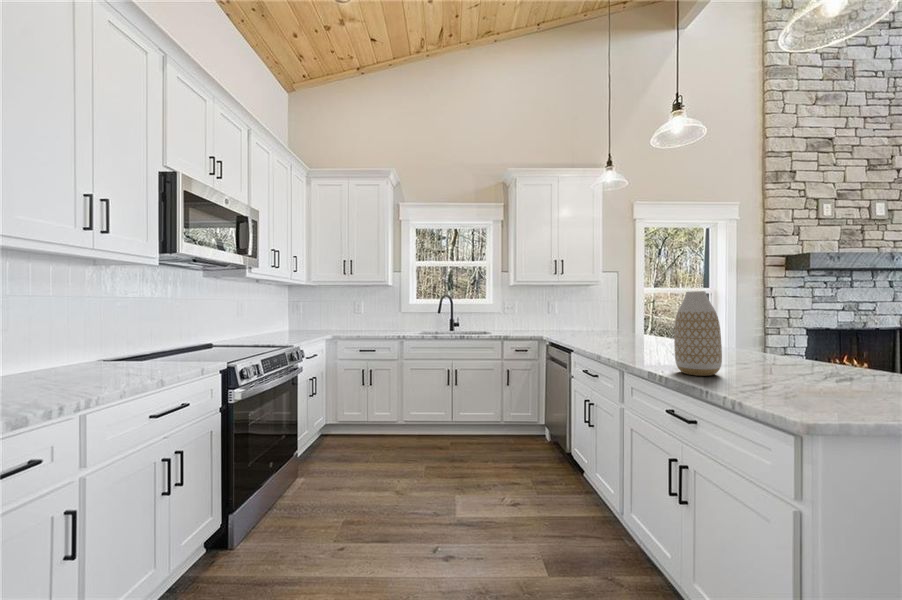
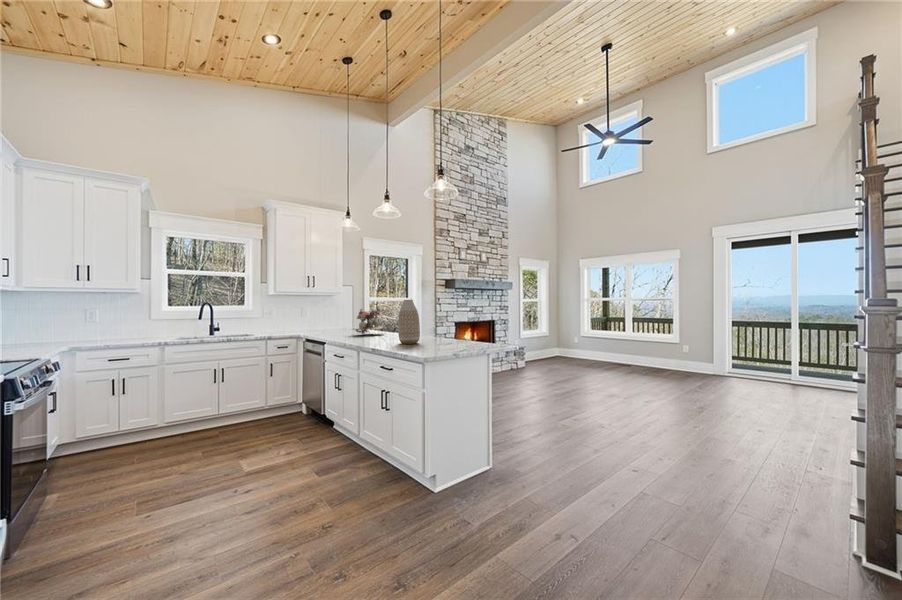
flower arrangement: none [605,301,662,344] -> present [354,307,384,334]

